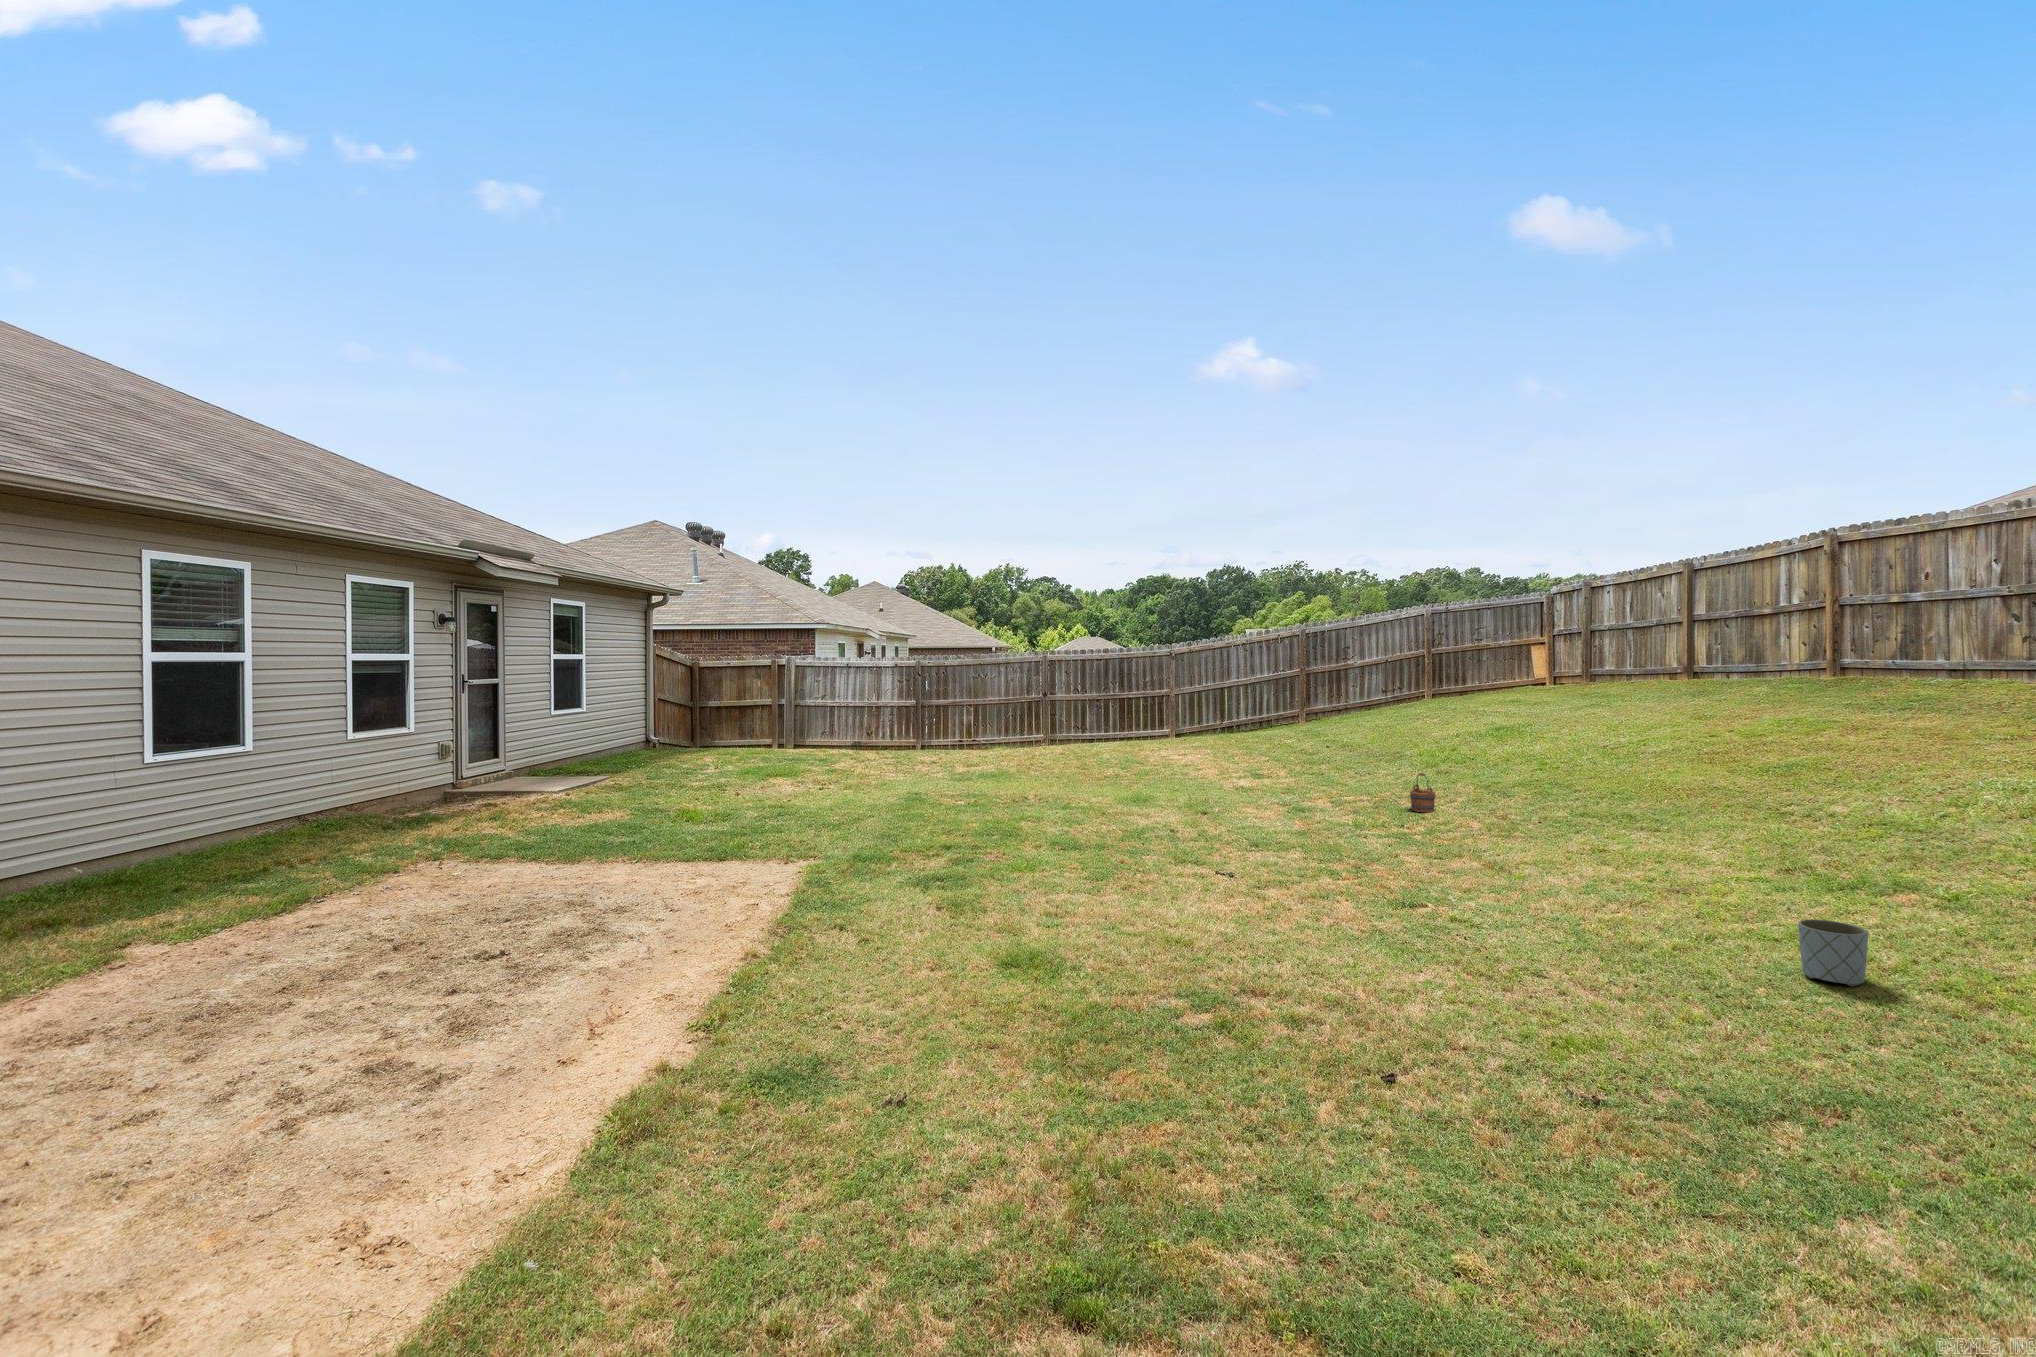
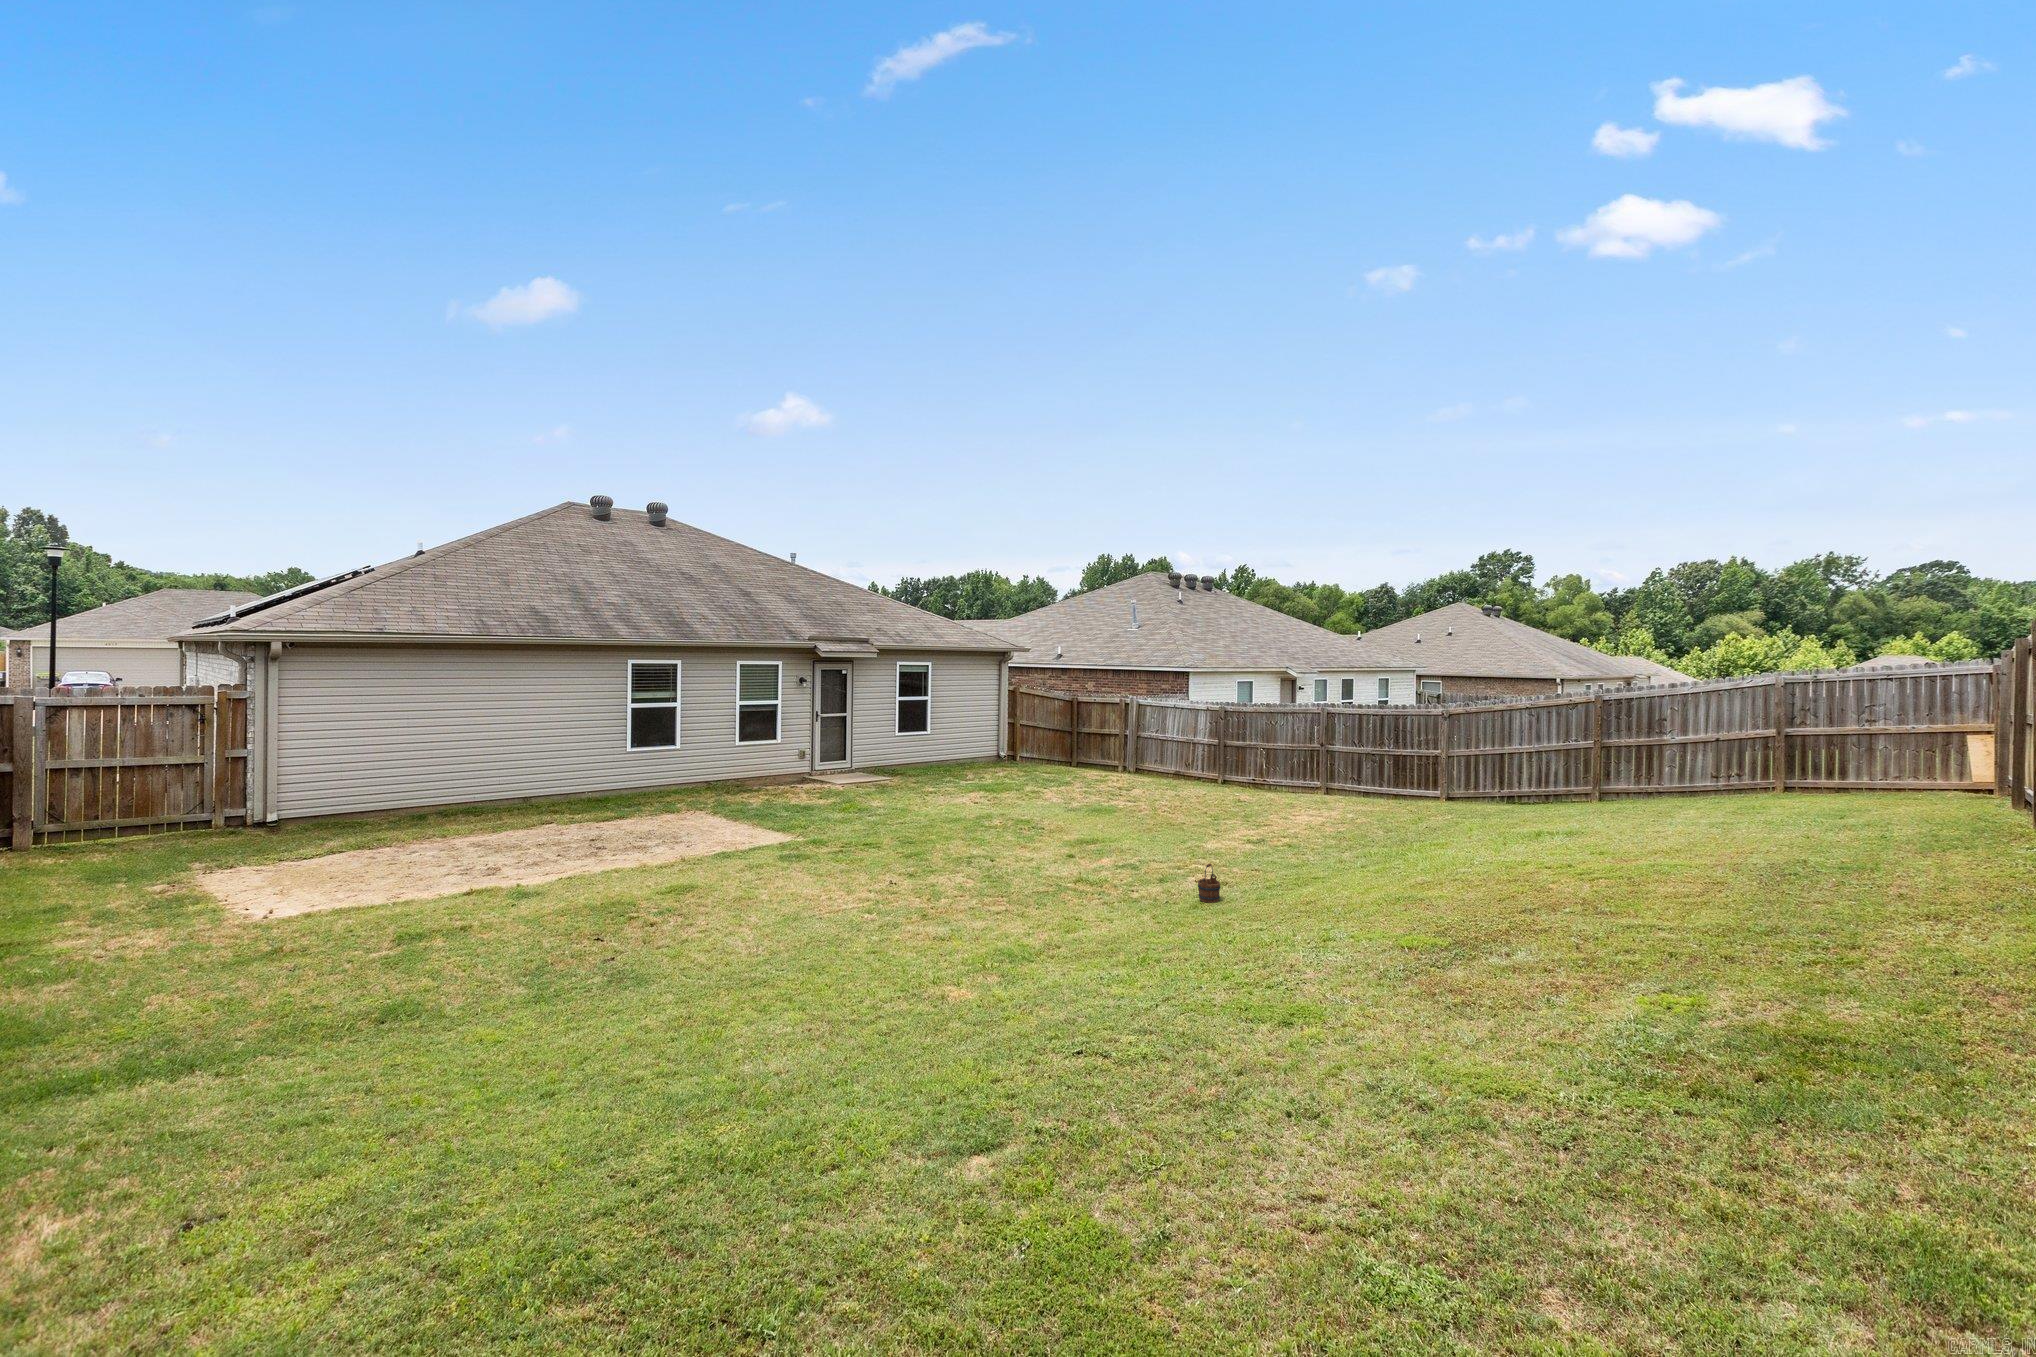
planter: present [1798,919,1868,987] -> none [783,994,822,1048]

